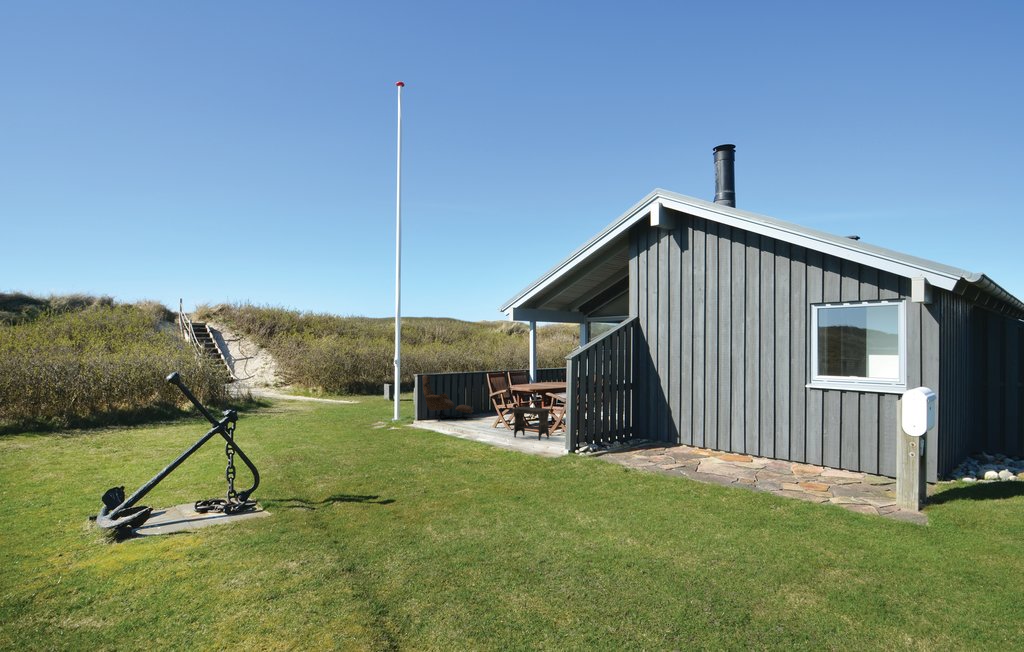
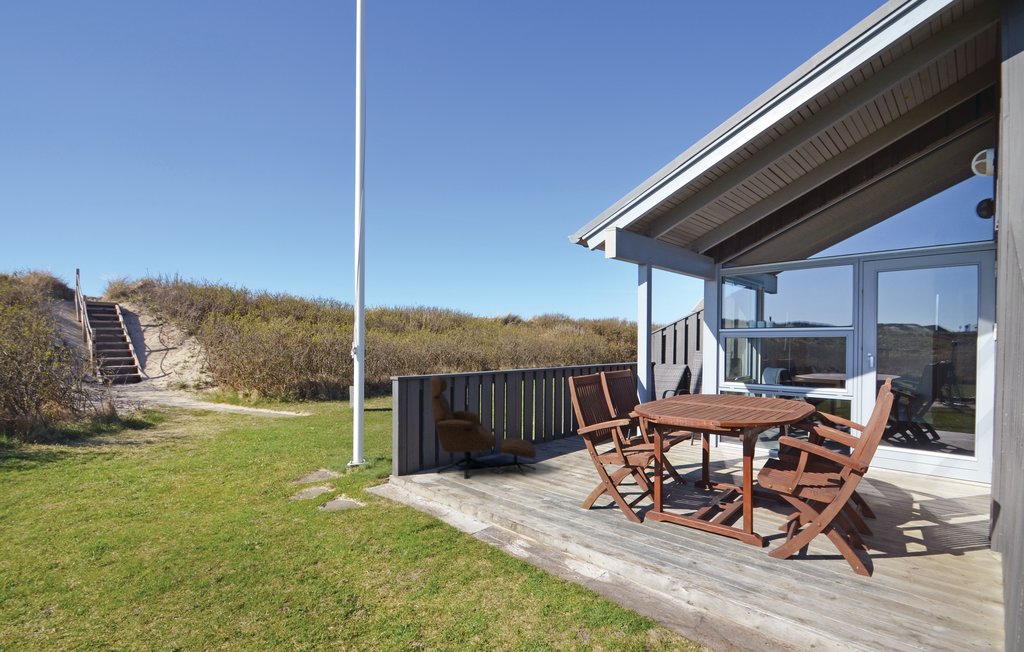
footstool: present [511,407,551,440] -> none [750,476,897,616]

